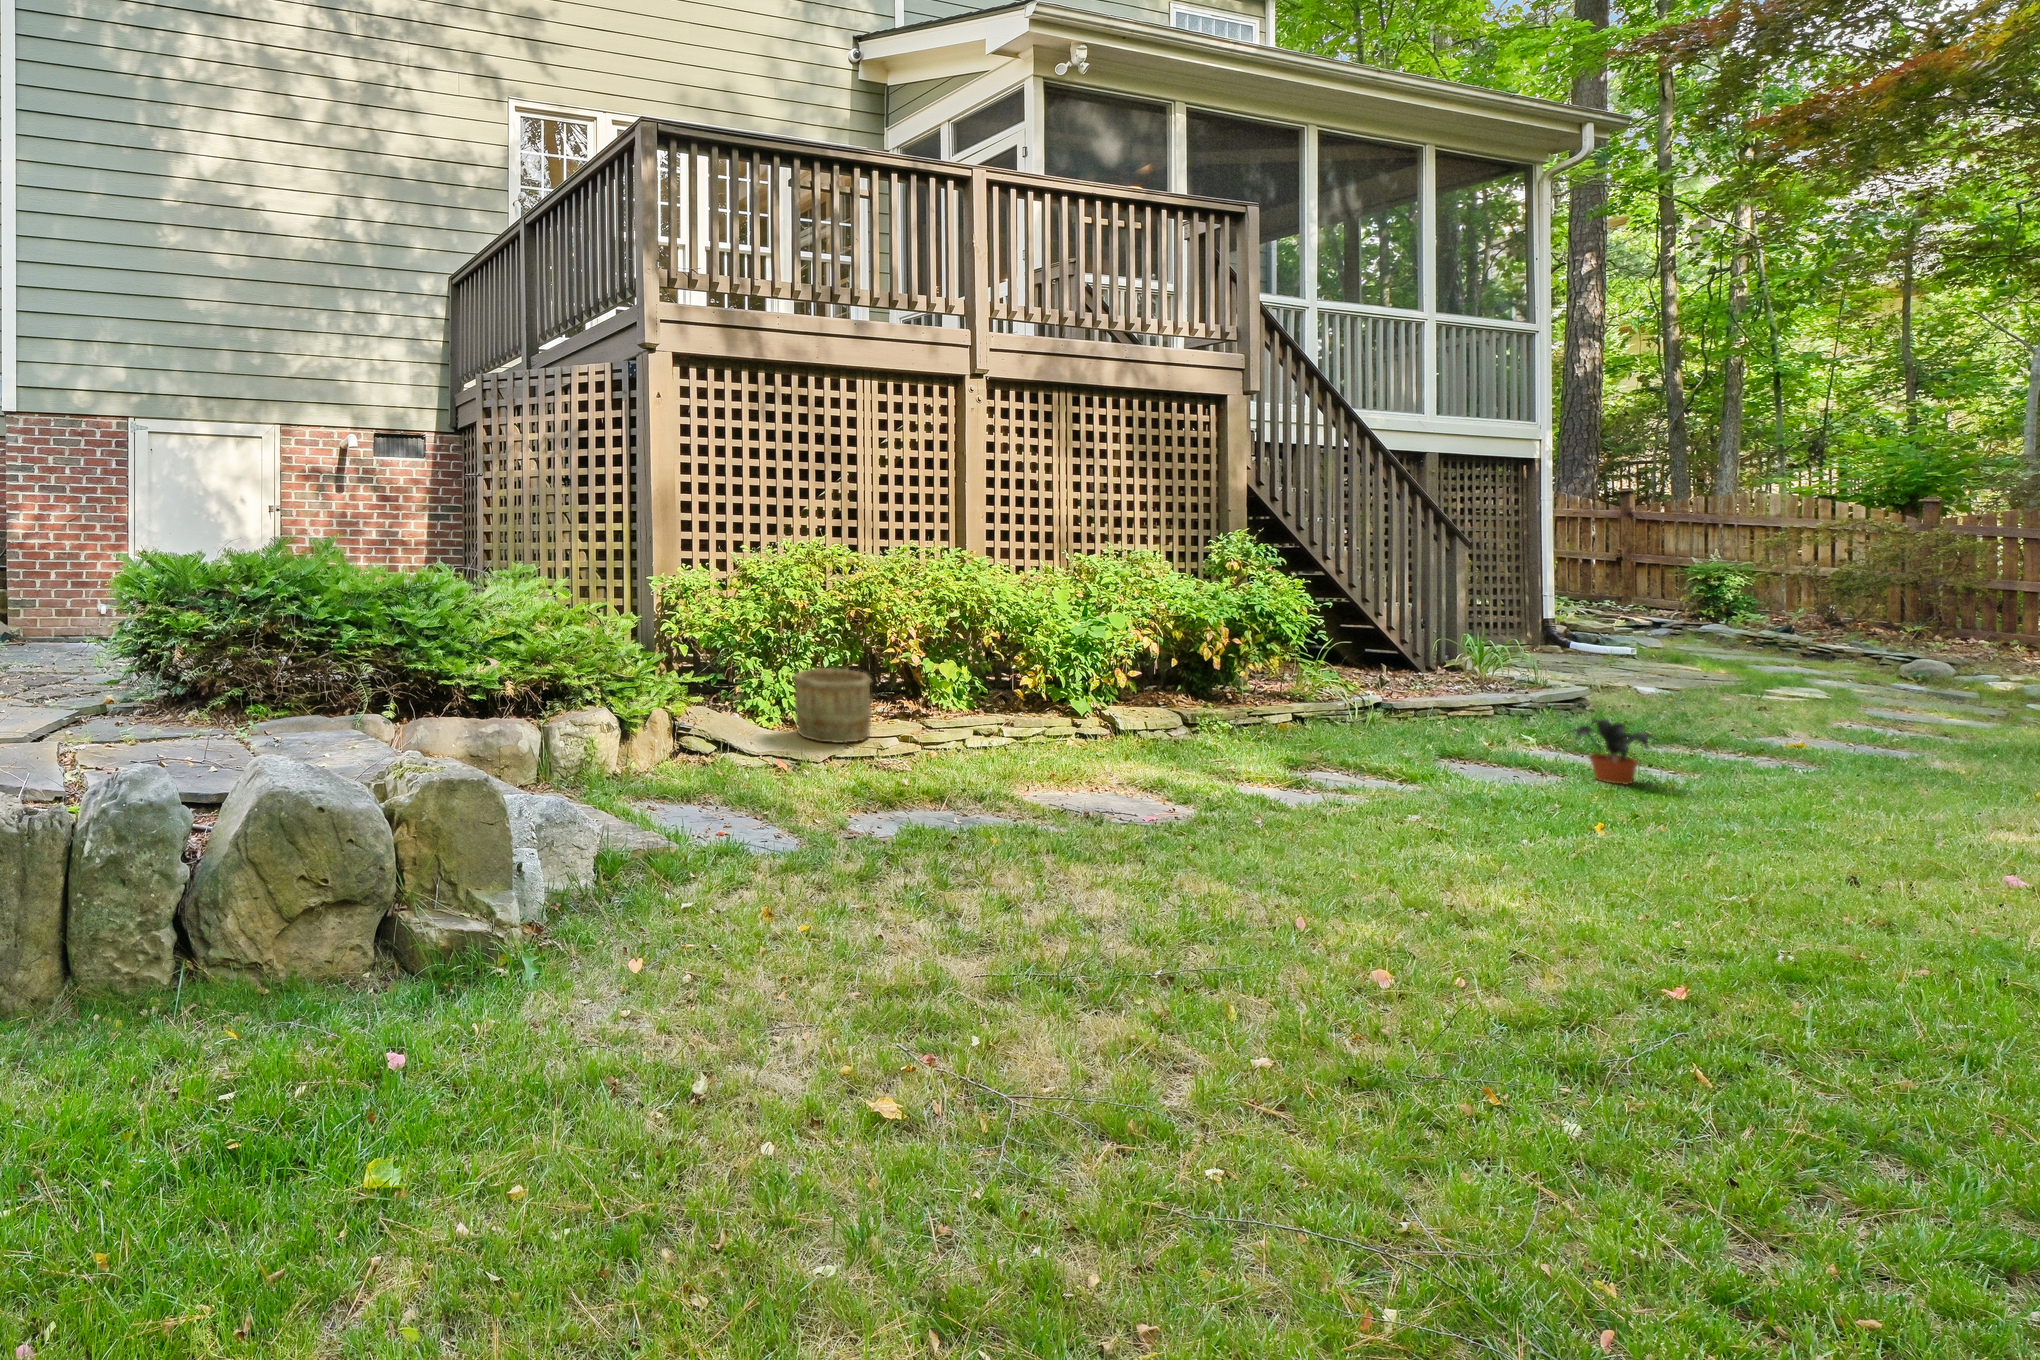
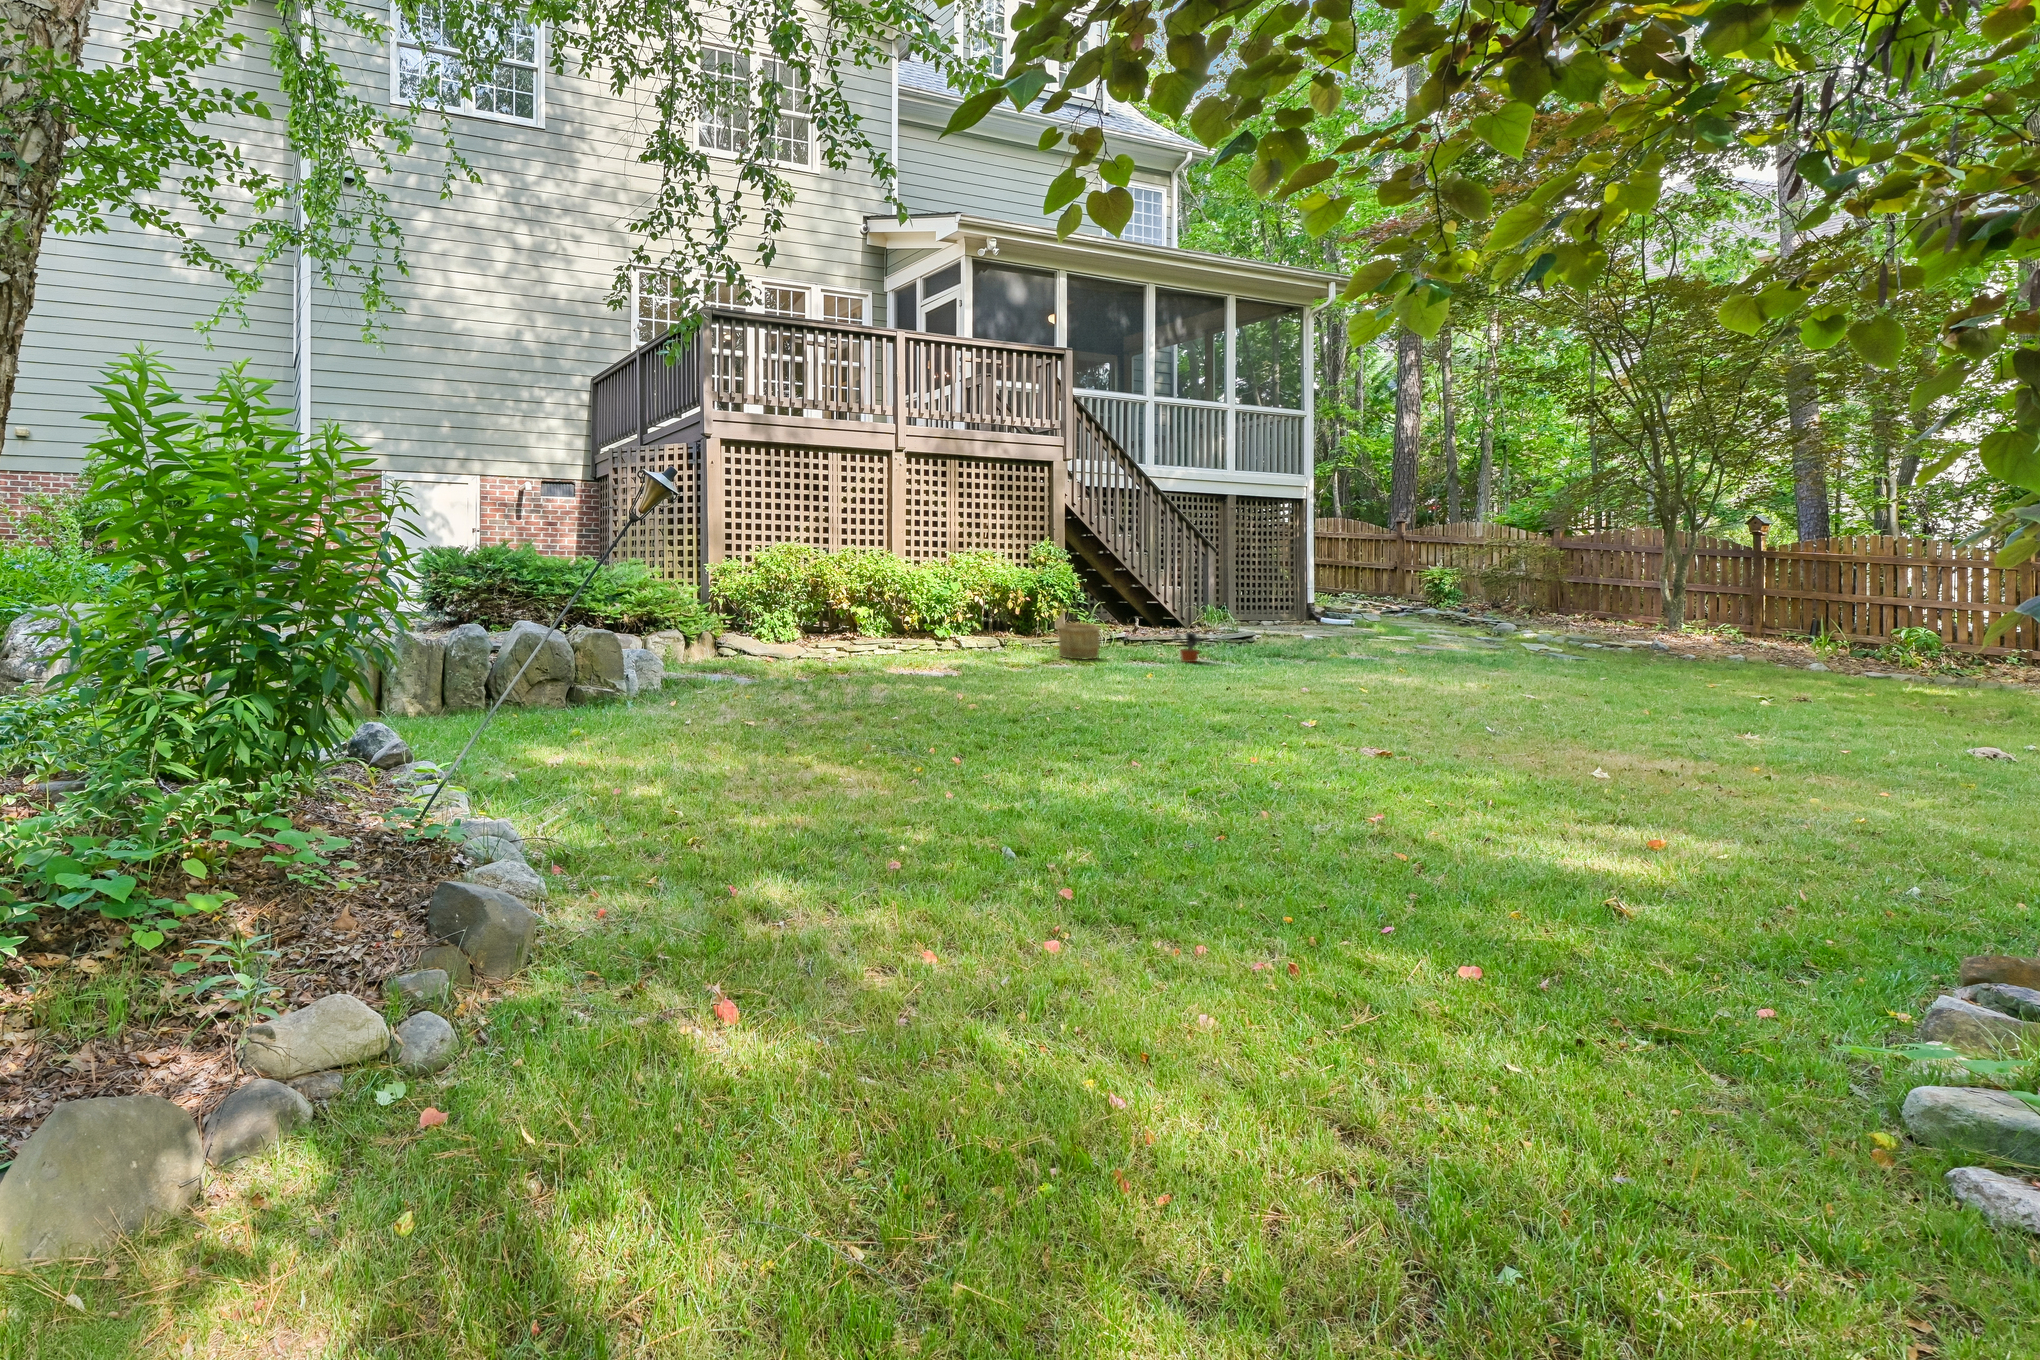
wooden bucket: present [793,668,872,743] -> present [1059,623,1100,659]

